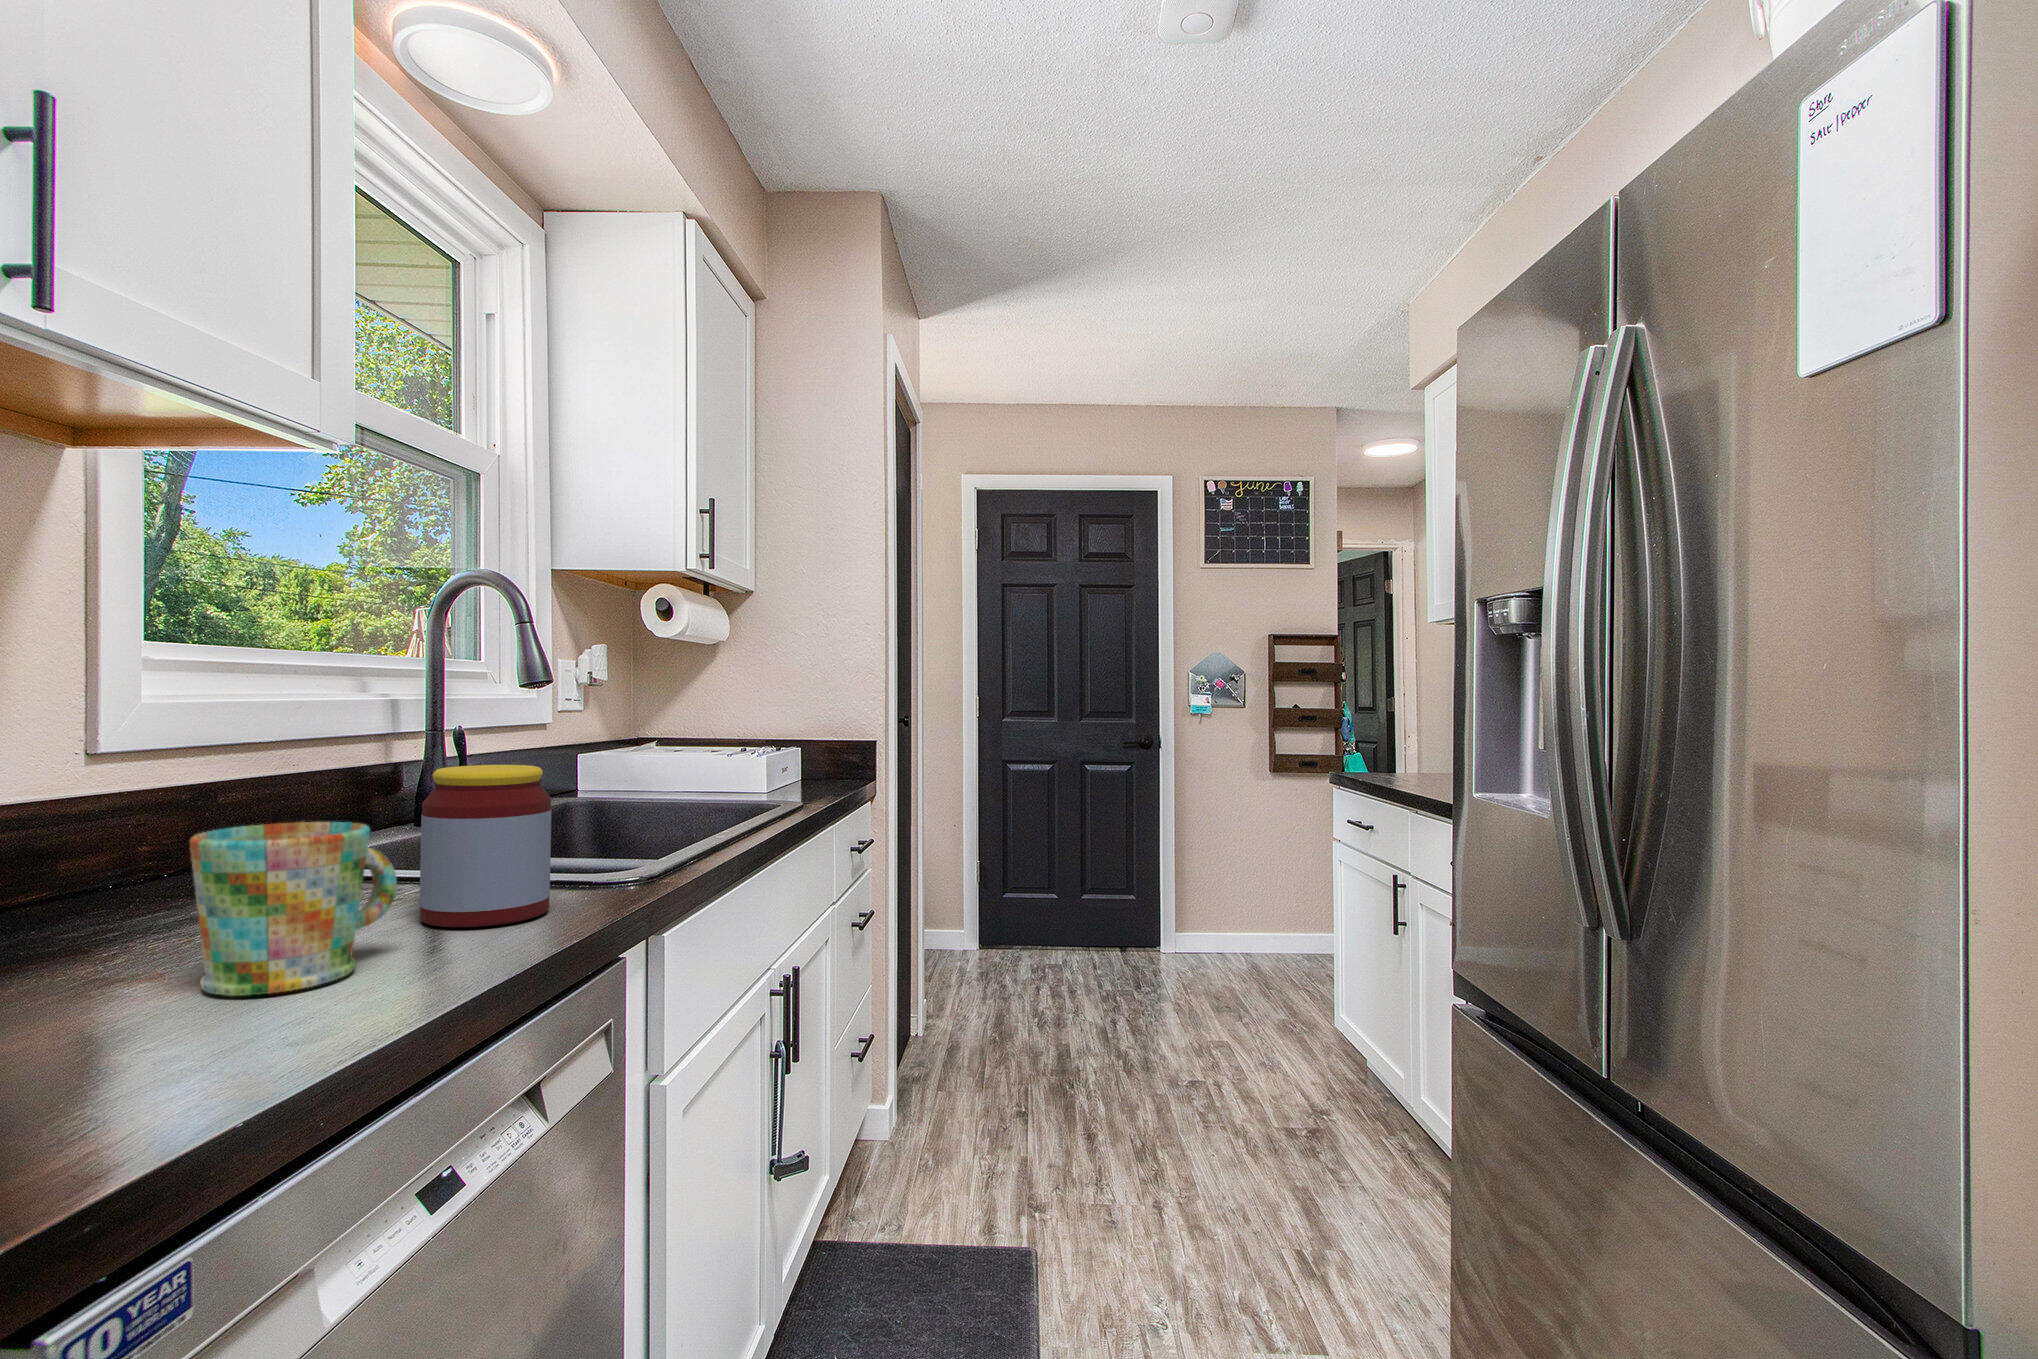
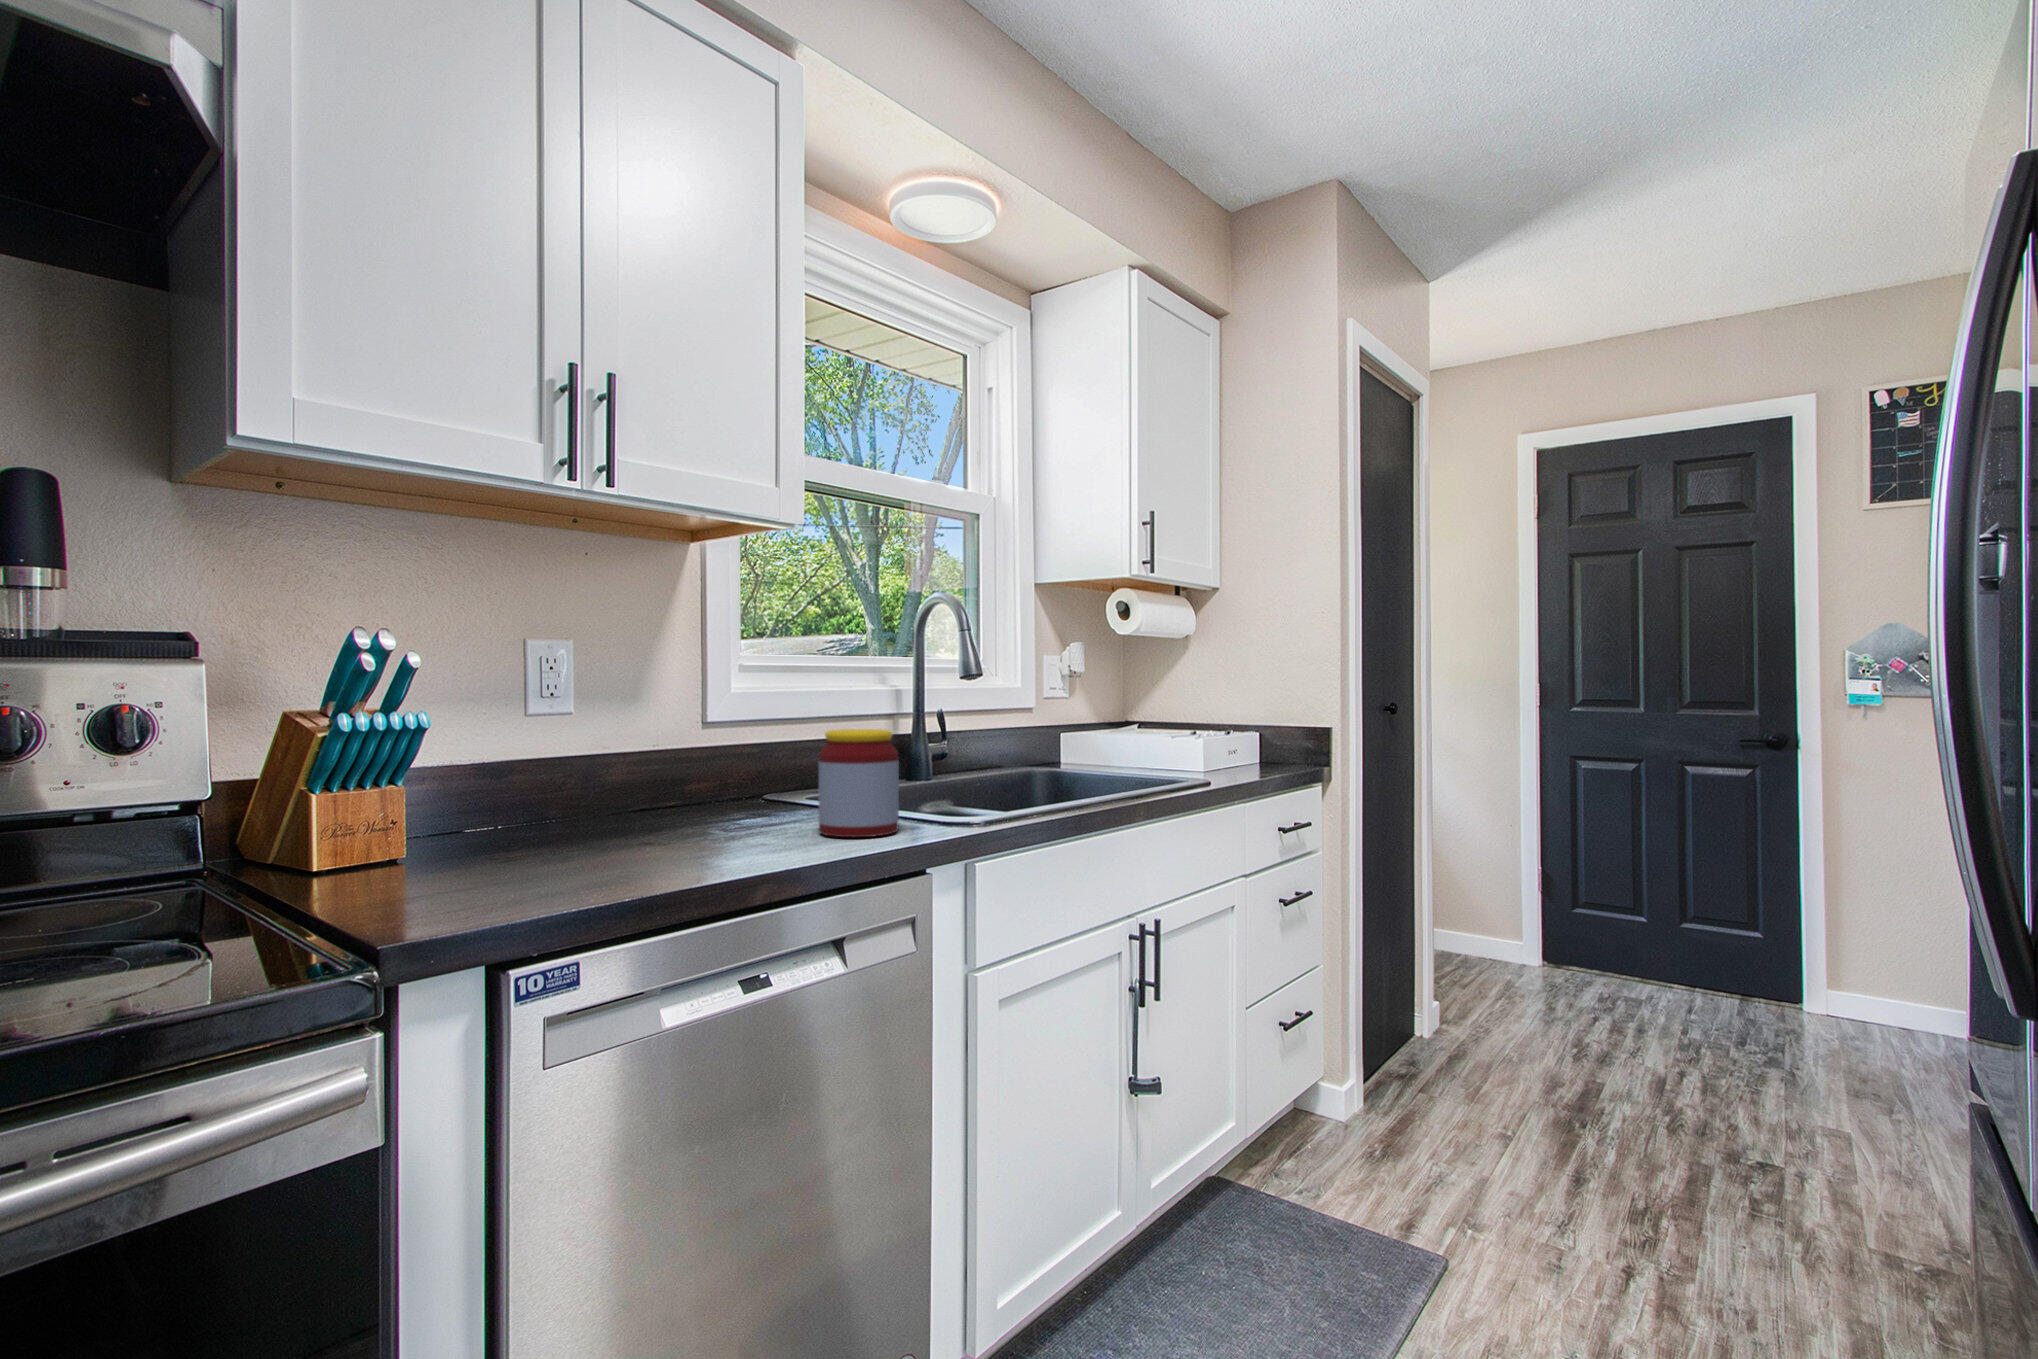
mug: present [190,822,397,996] -> none [670,758,783,855]

